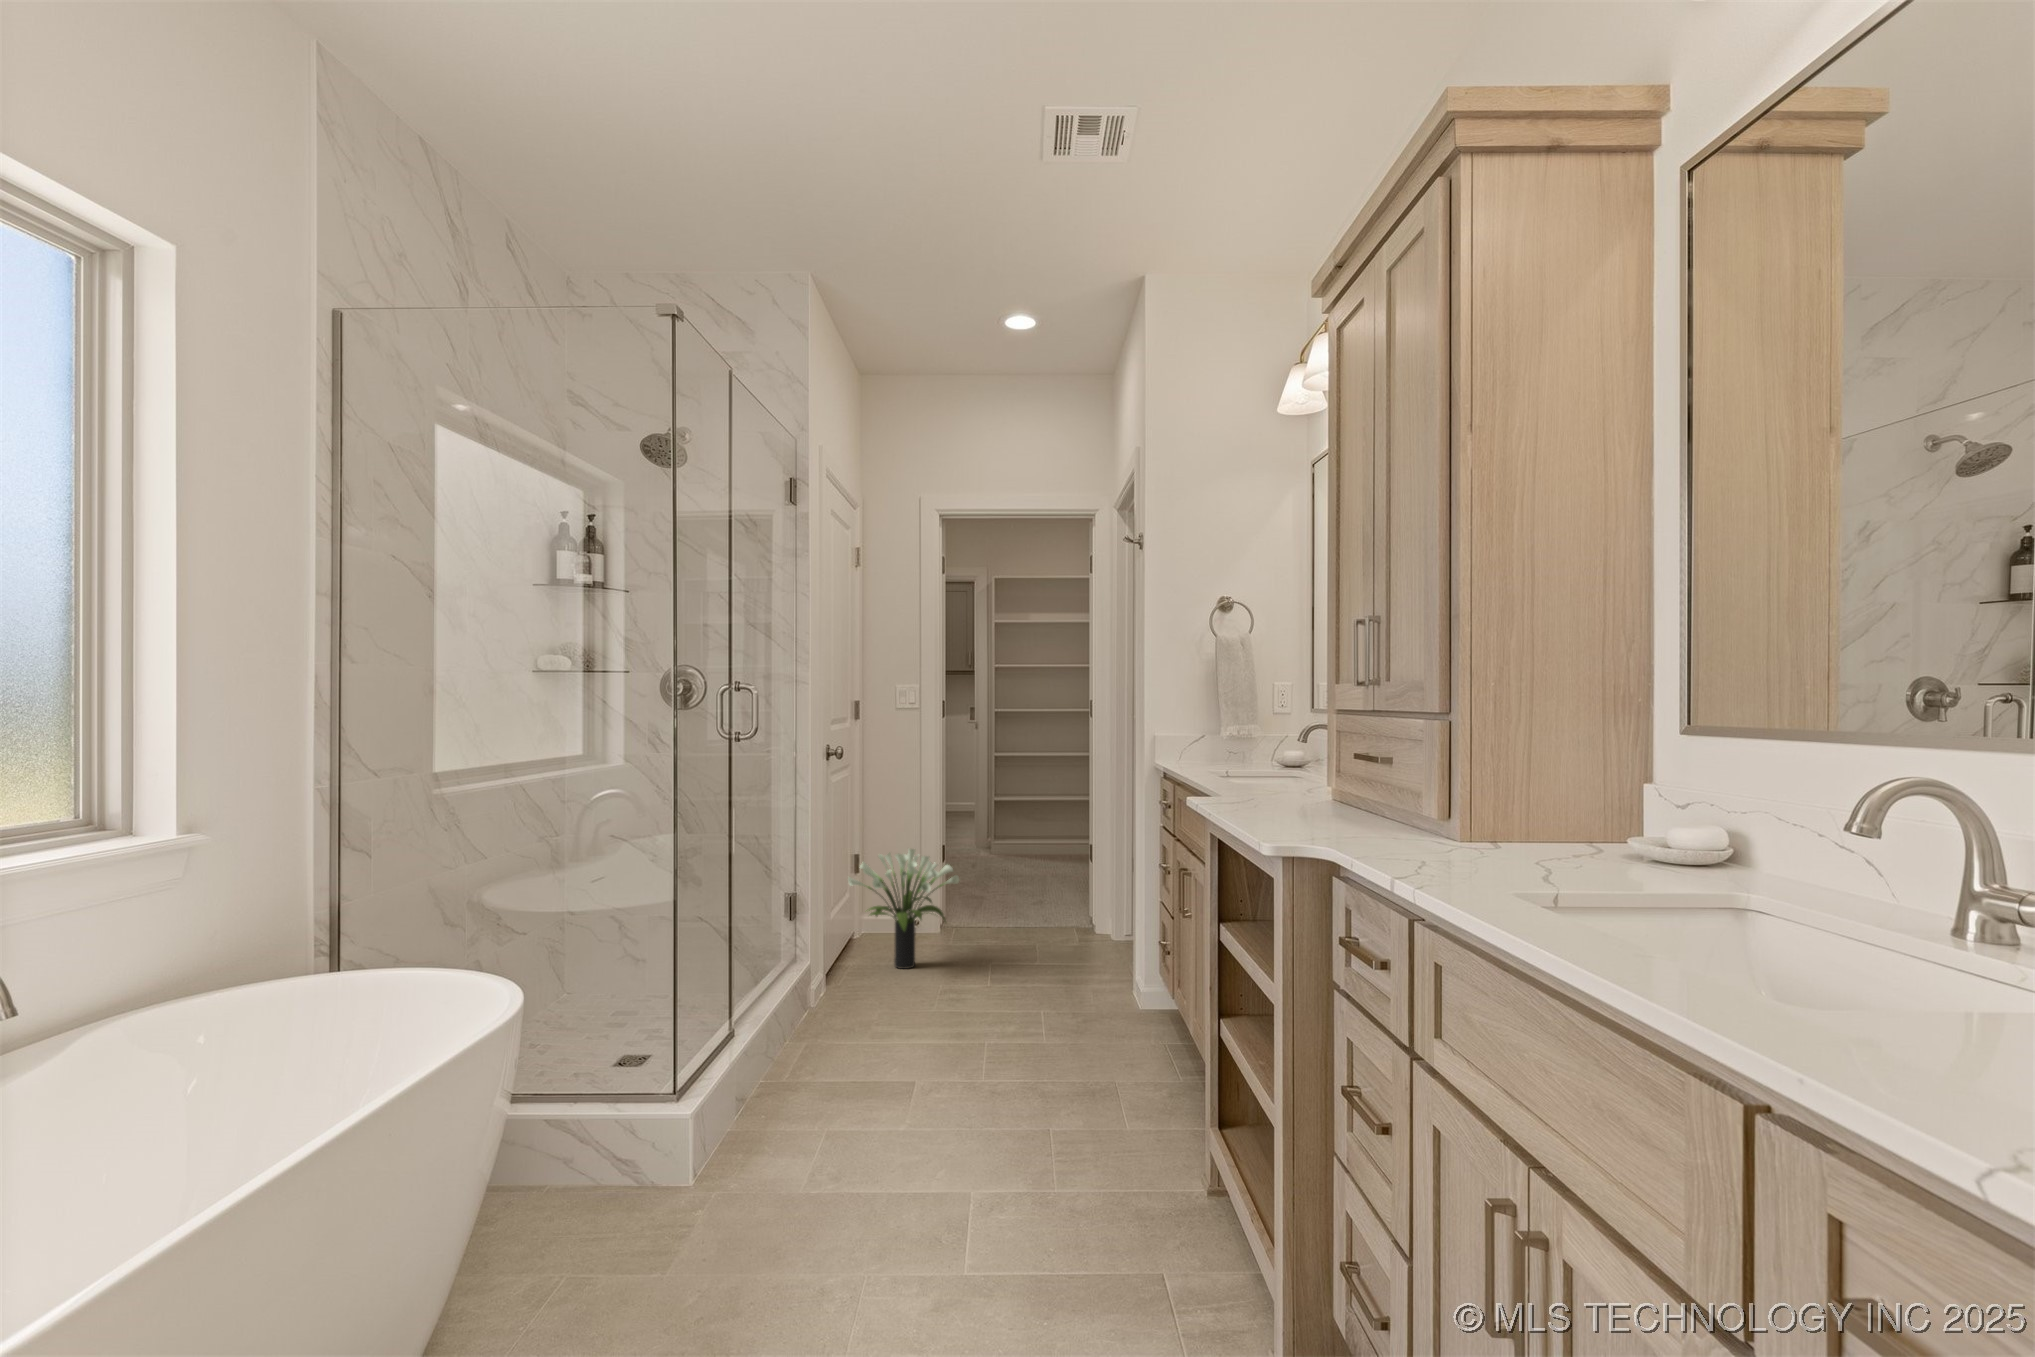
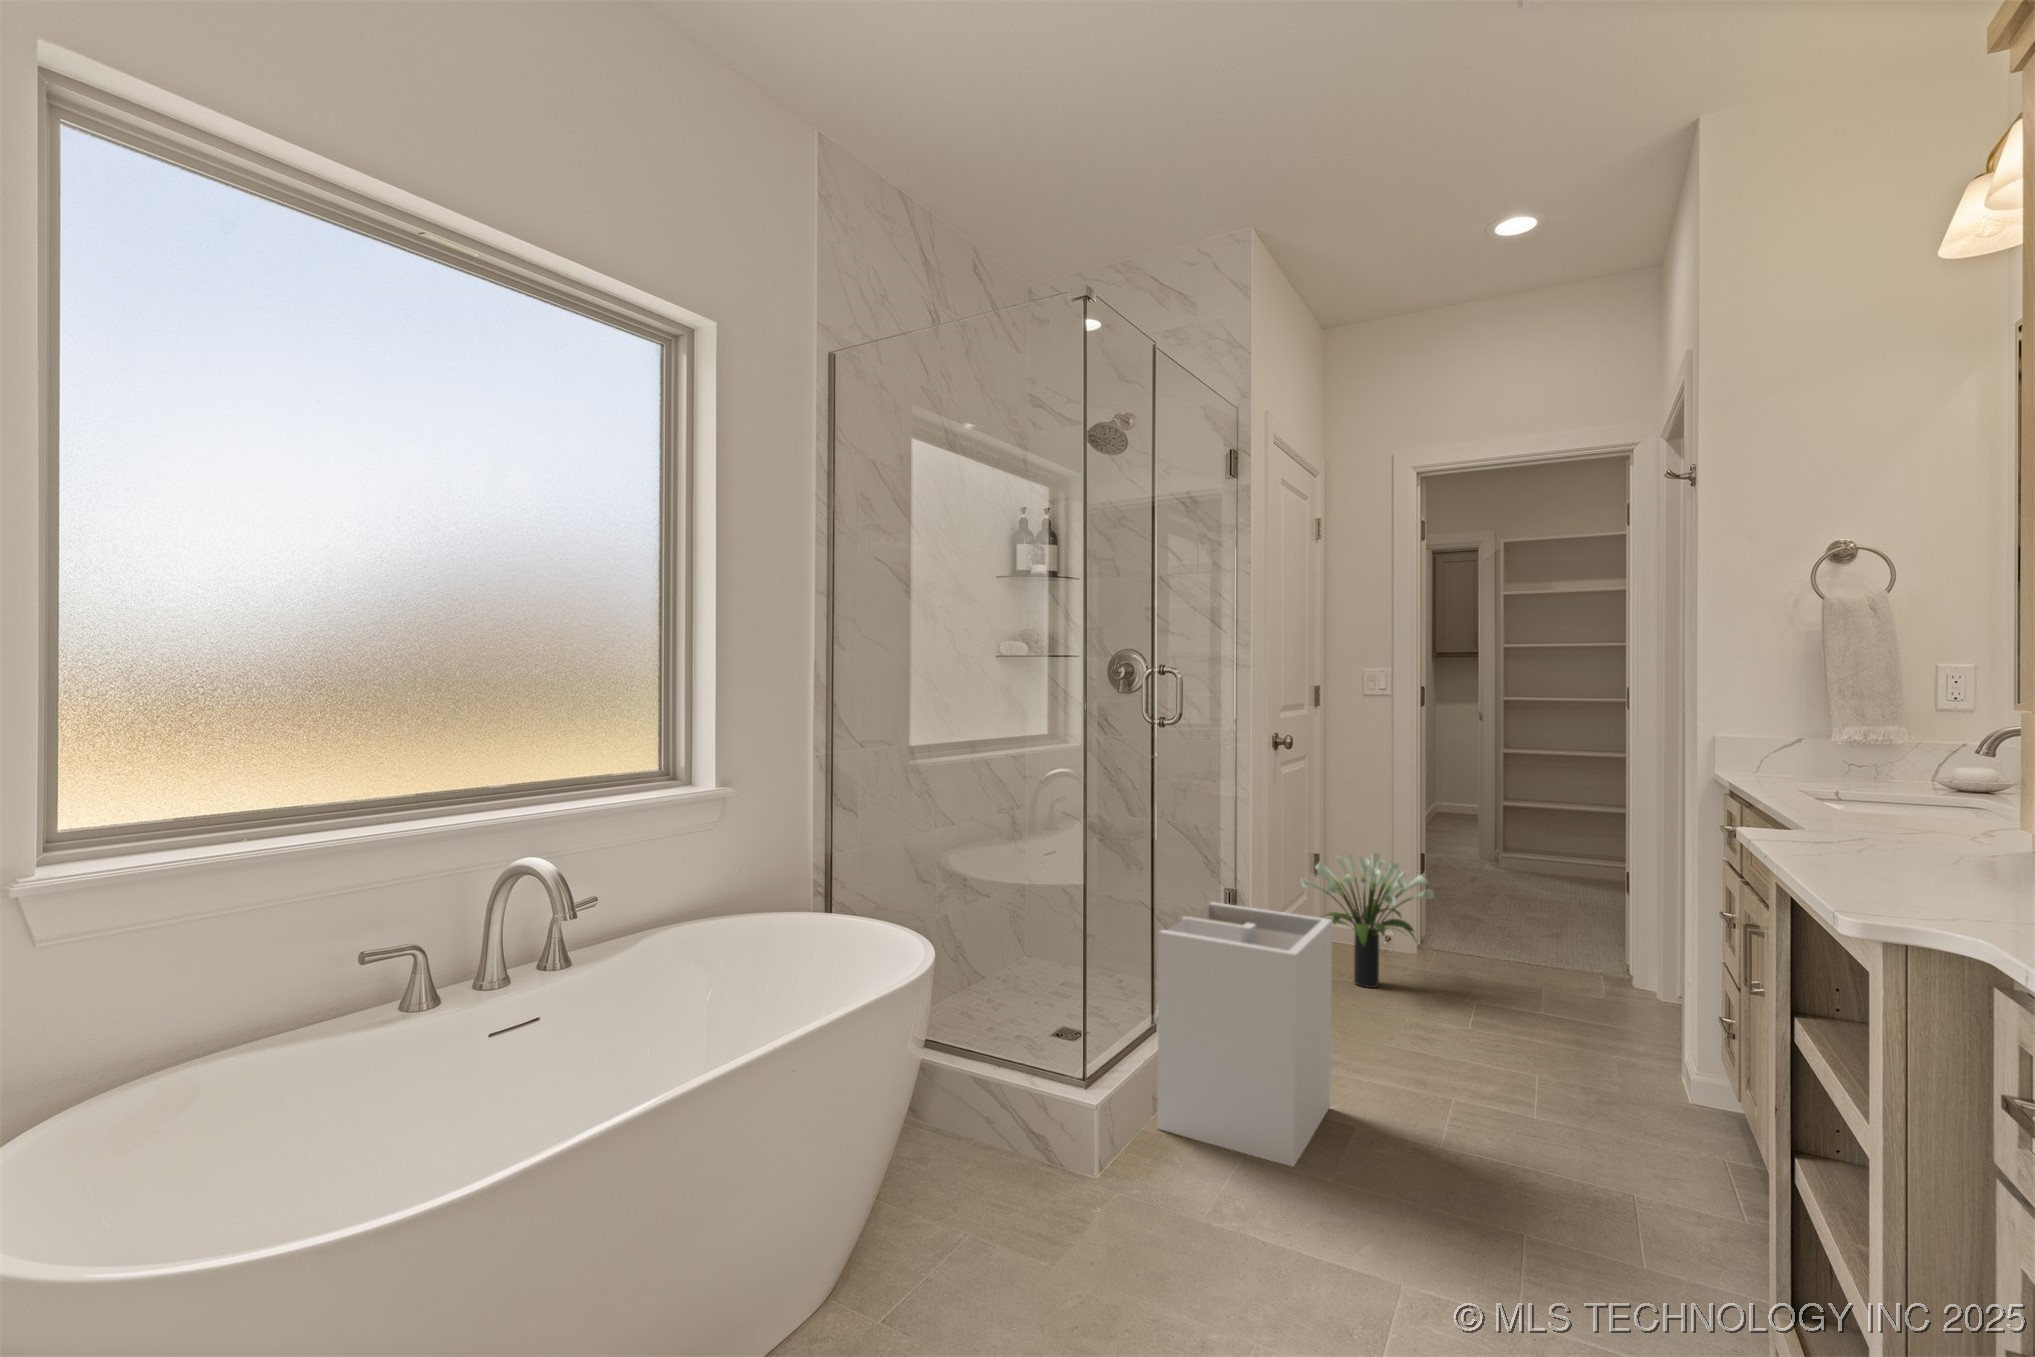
laundry hamper: none [745,903,893,1120] -> present [1157,902,1332,1166]

